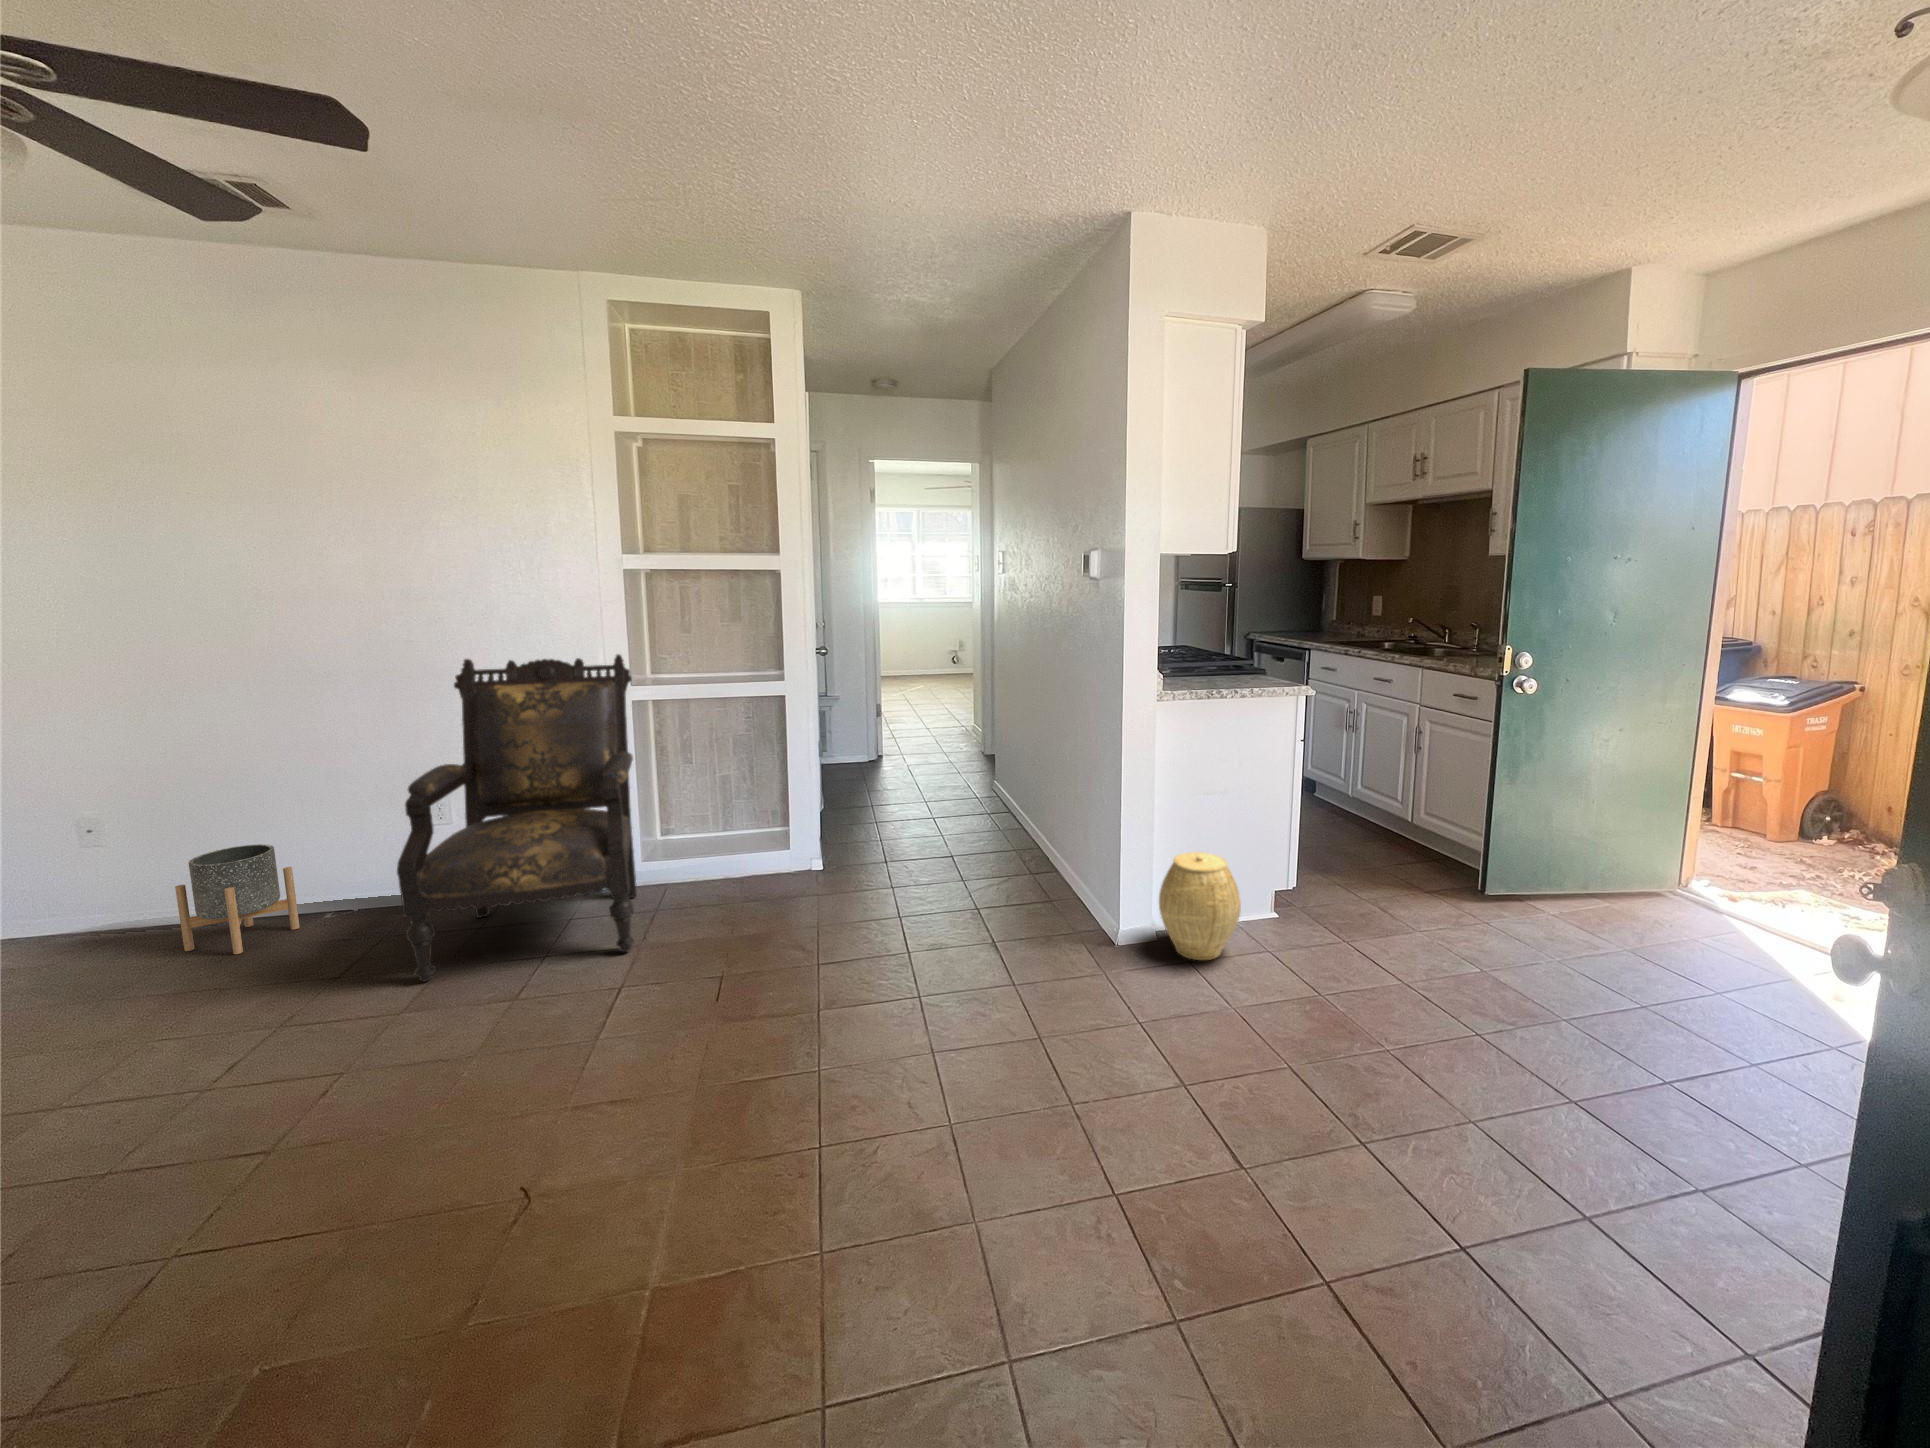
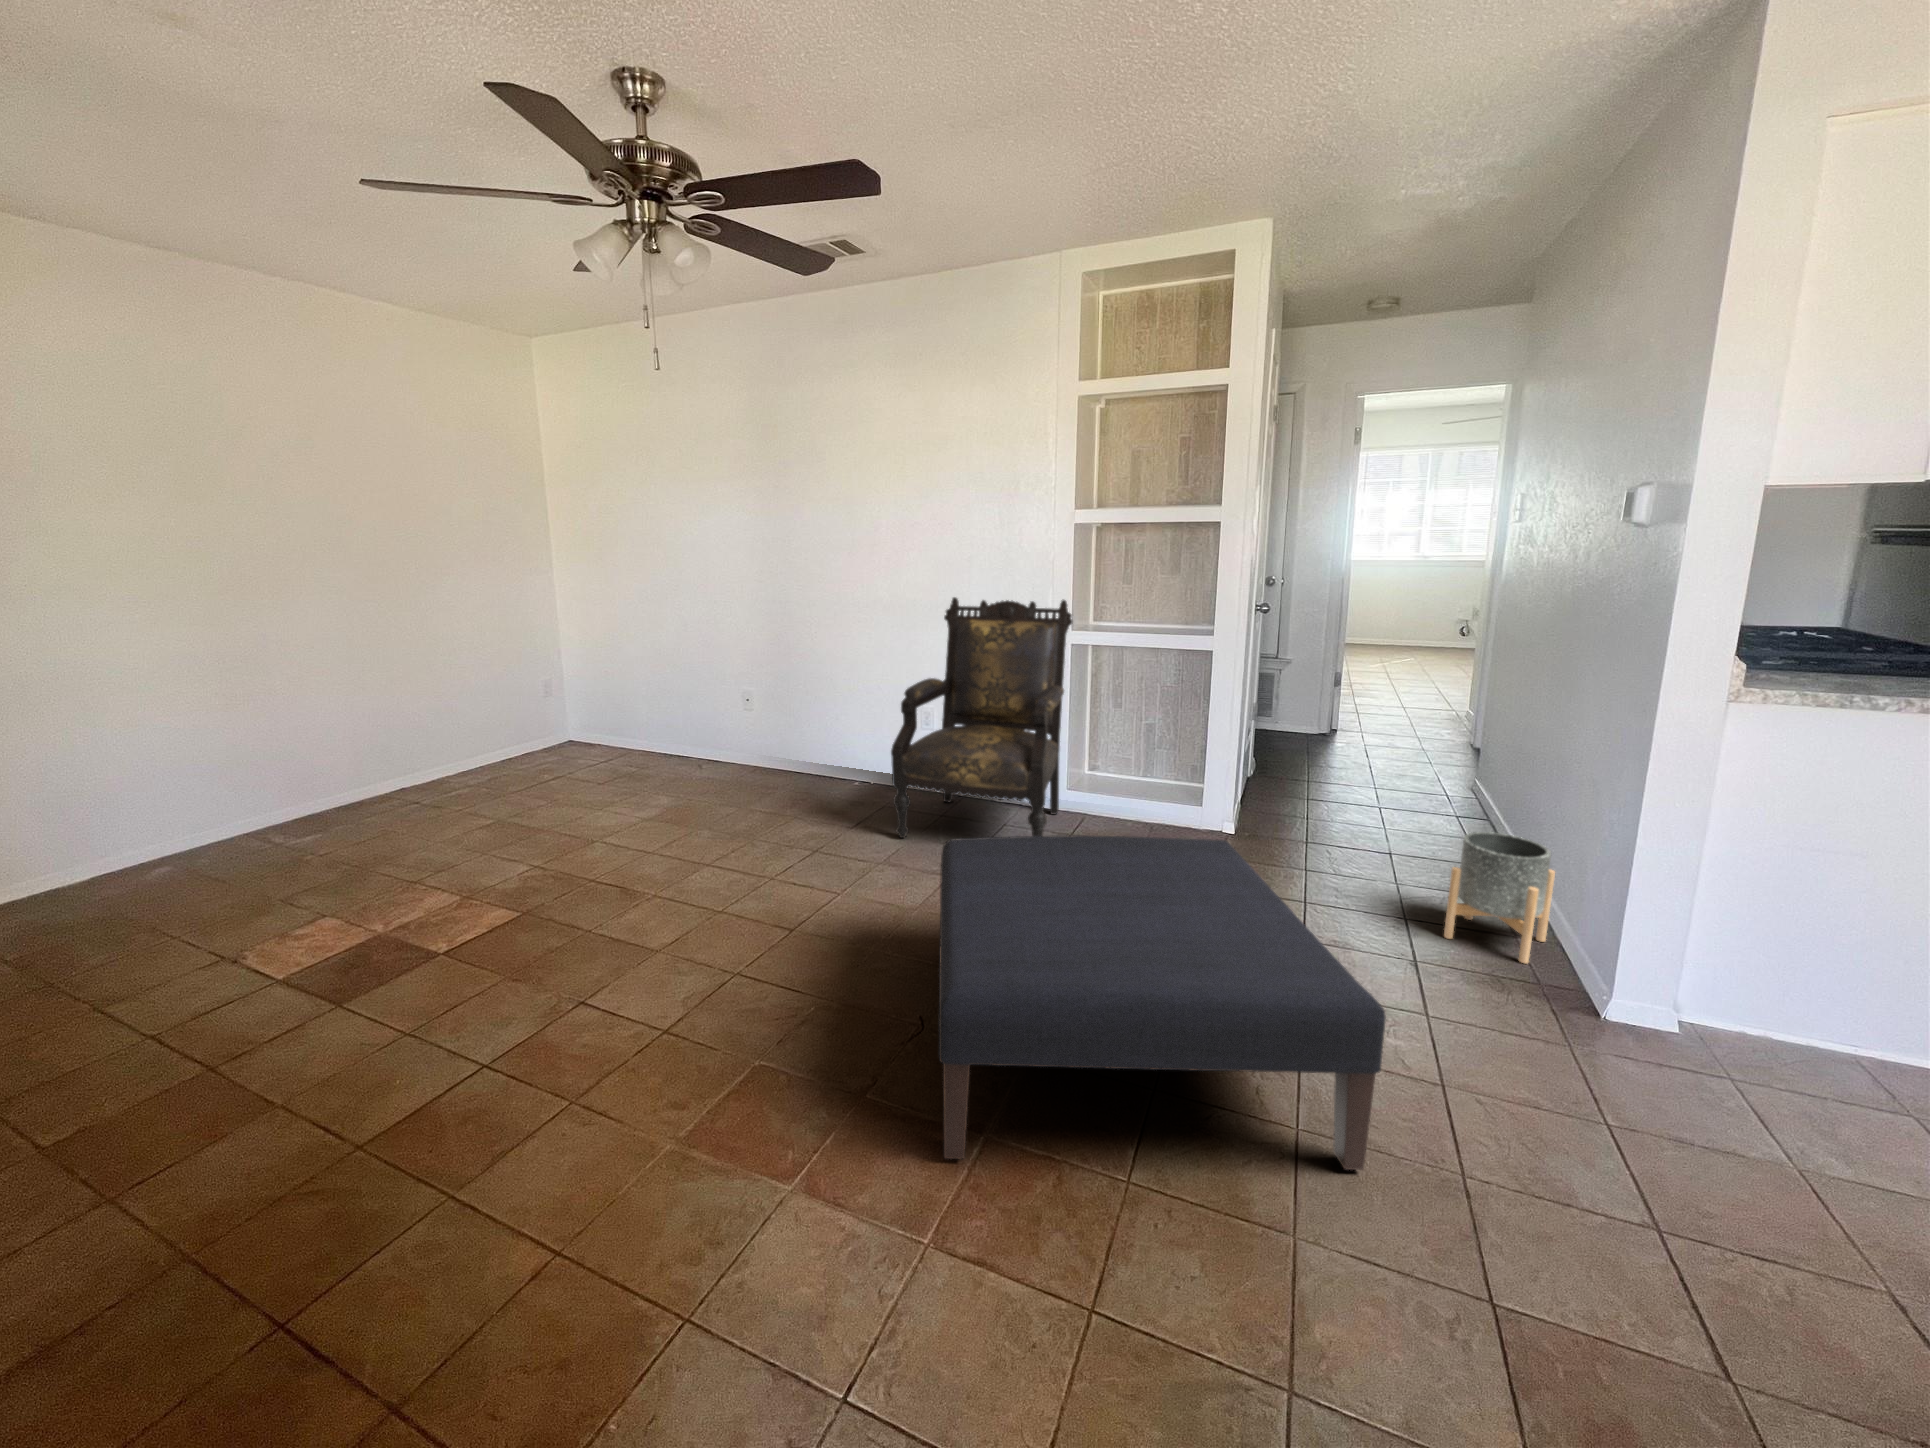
planter: present [175,844,300,954] -> present [1444,832,1555,963]
woven basket: present [1159,852,1241,960] -> none [1682,923,1855,1087]
ottoman: none [519,883,1019,1367] -> present [939,835,1386,1170]

